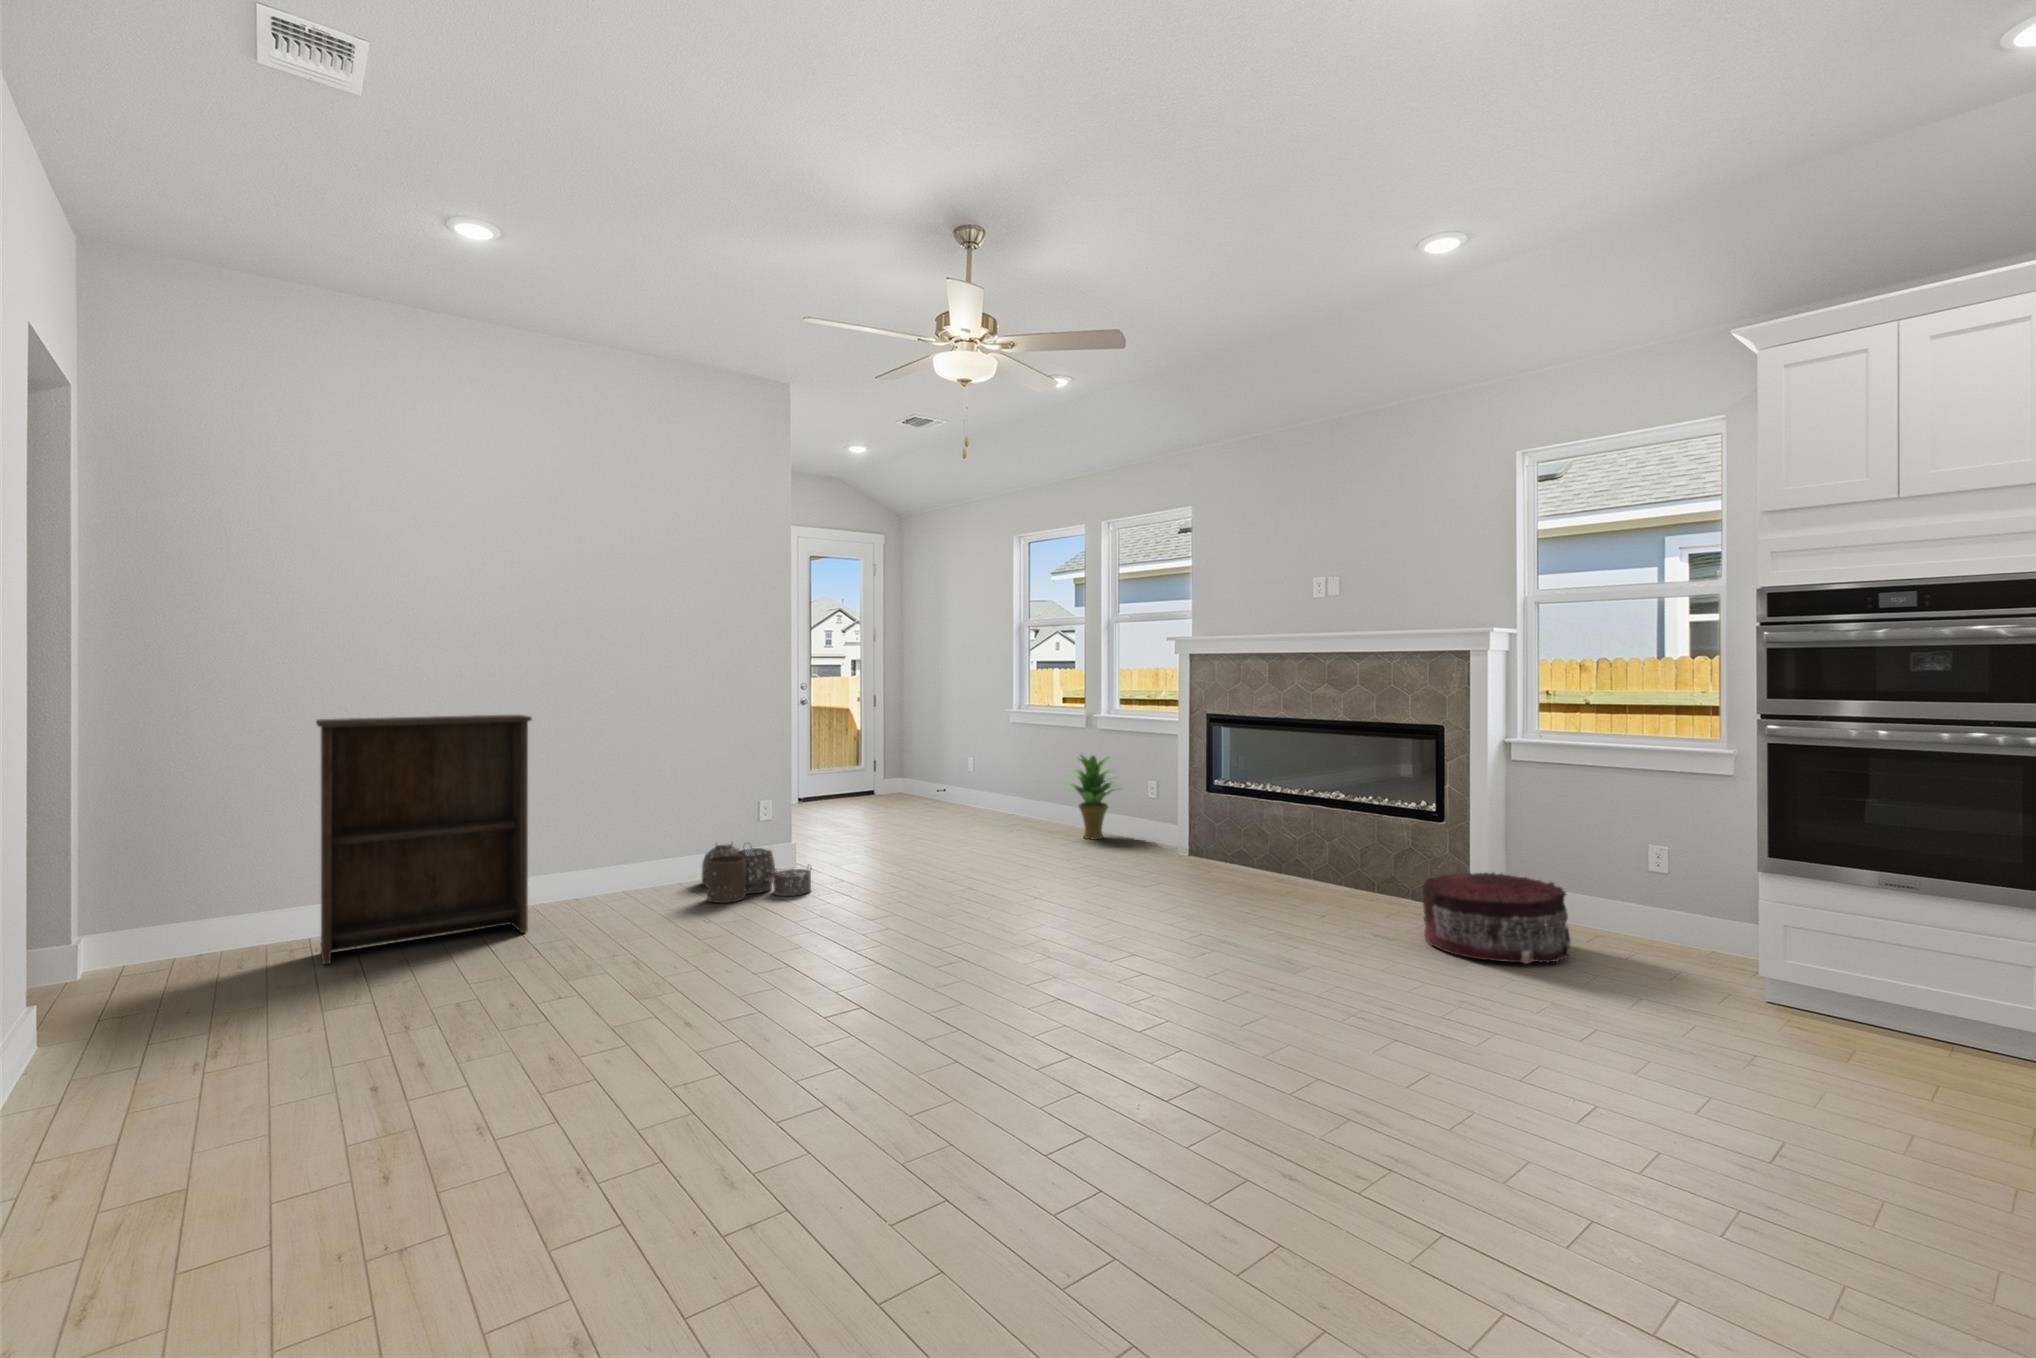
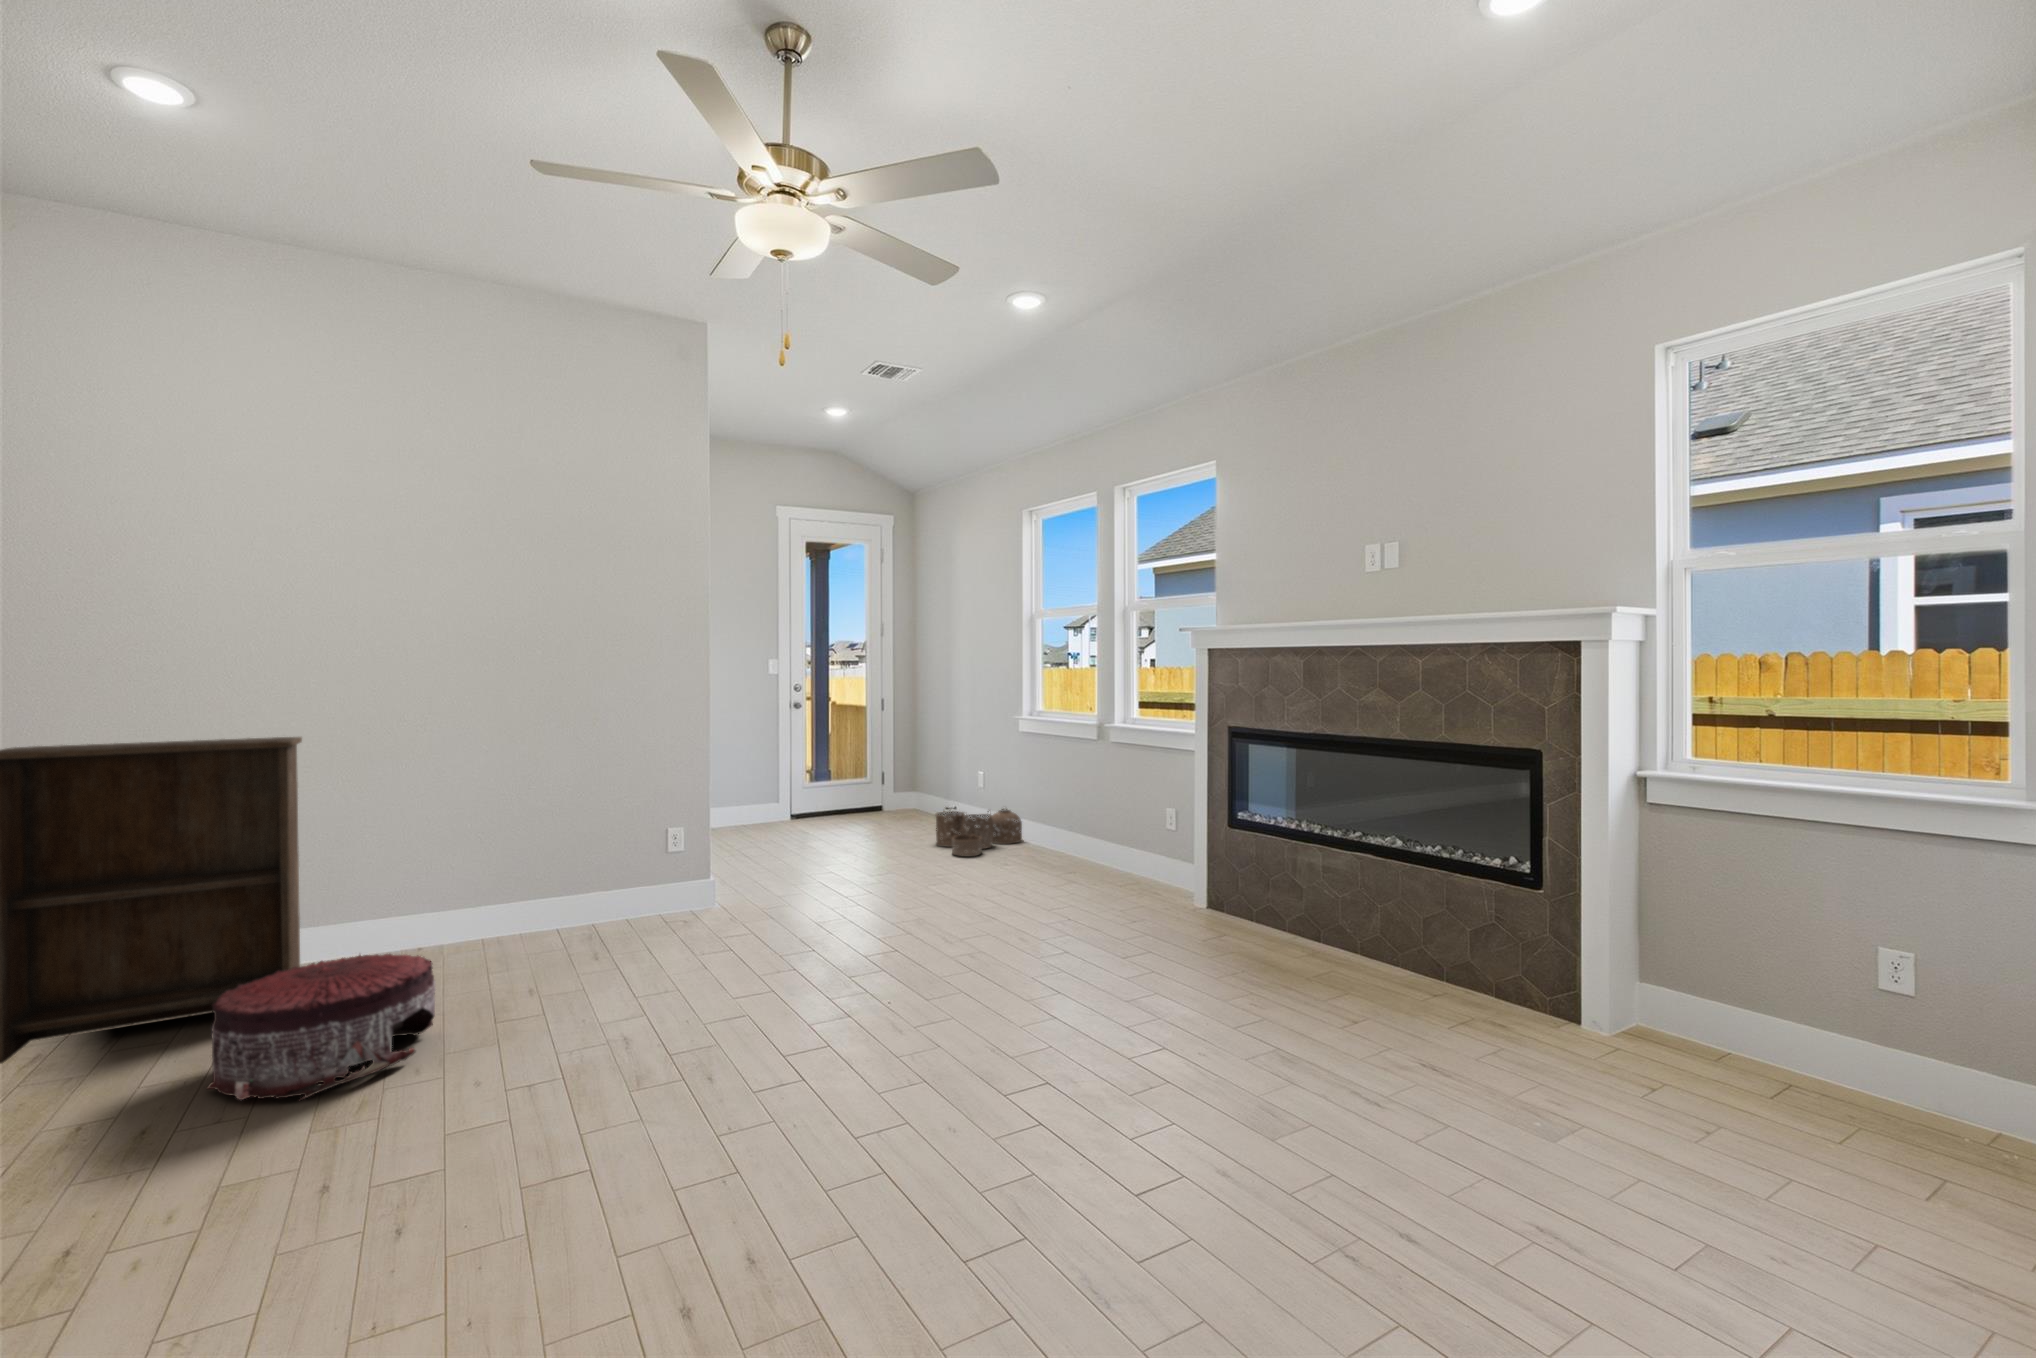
potted plant: present [1065,755,1116,839] -> none [1057,772,1135,879]
woven basket: present [702,843,812,903] -> present [936,809,1022,856]
pouf: present [1423,873,1571,964] -> present [207,954,436,1100]

